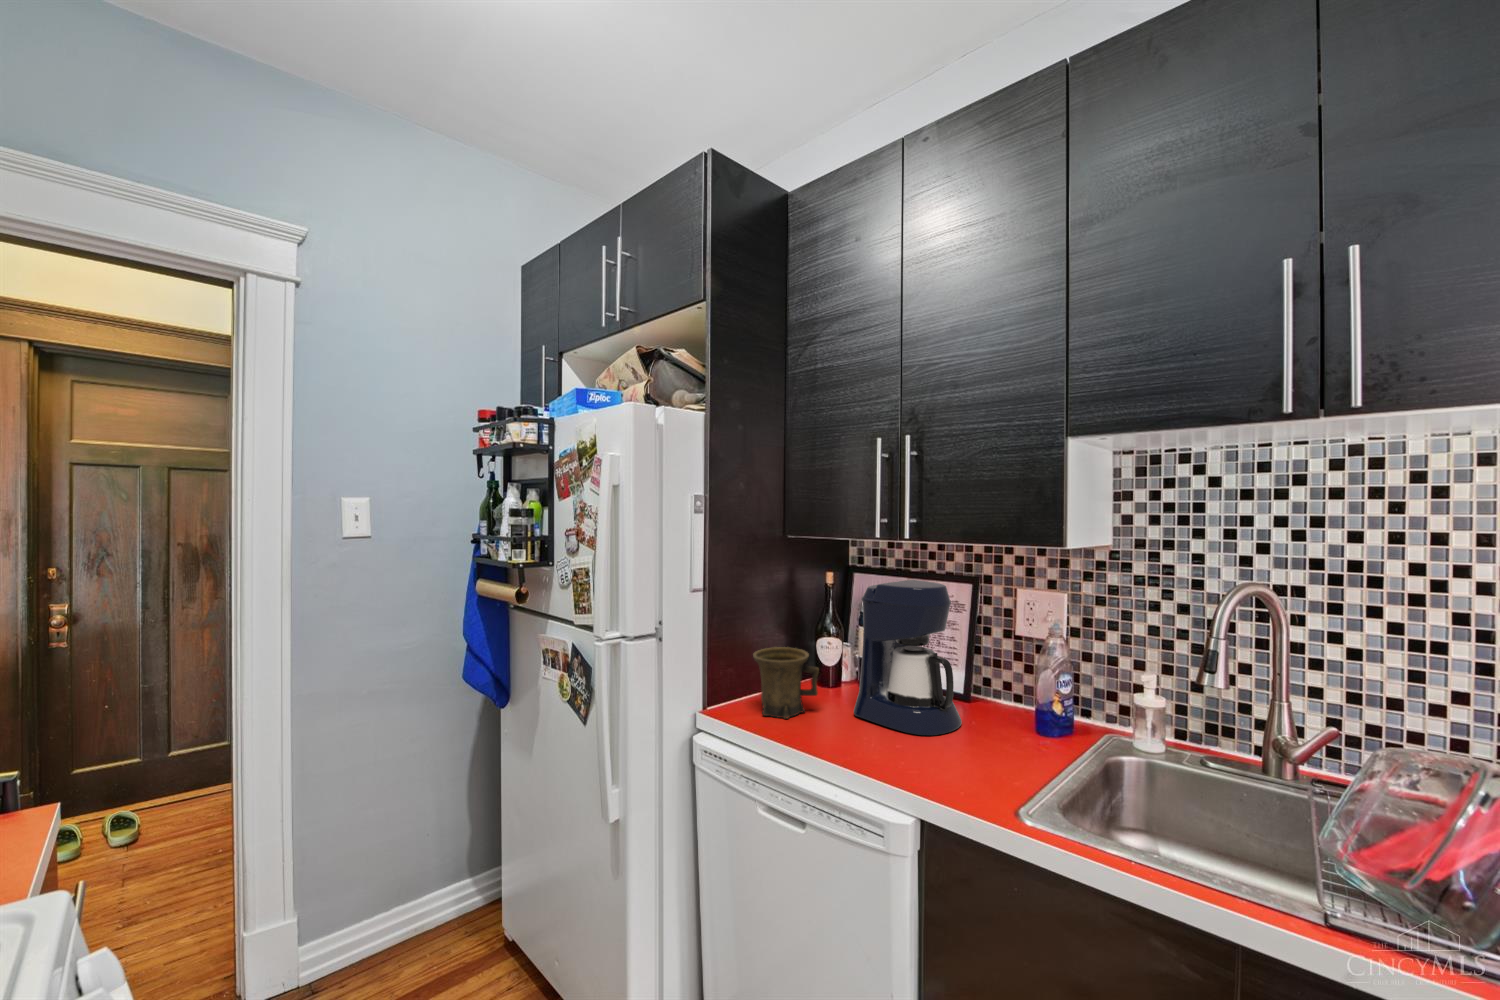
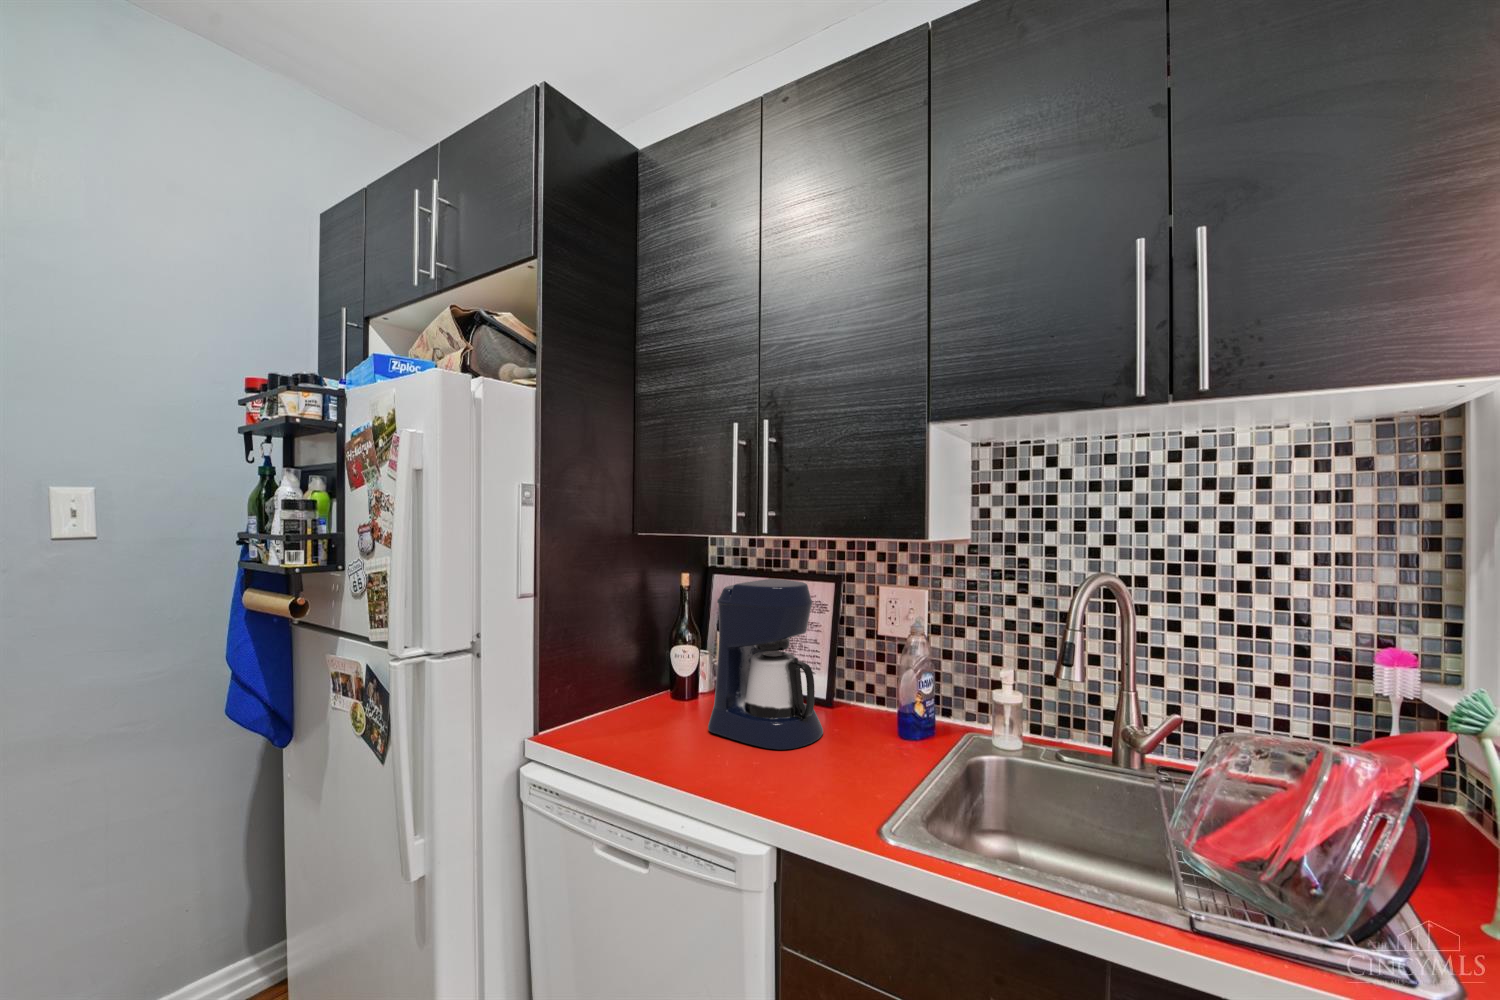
mug: present [753,647,819,719] -> none [593,658,670,741]

